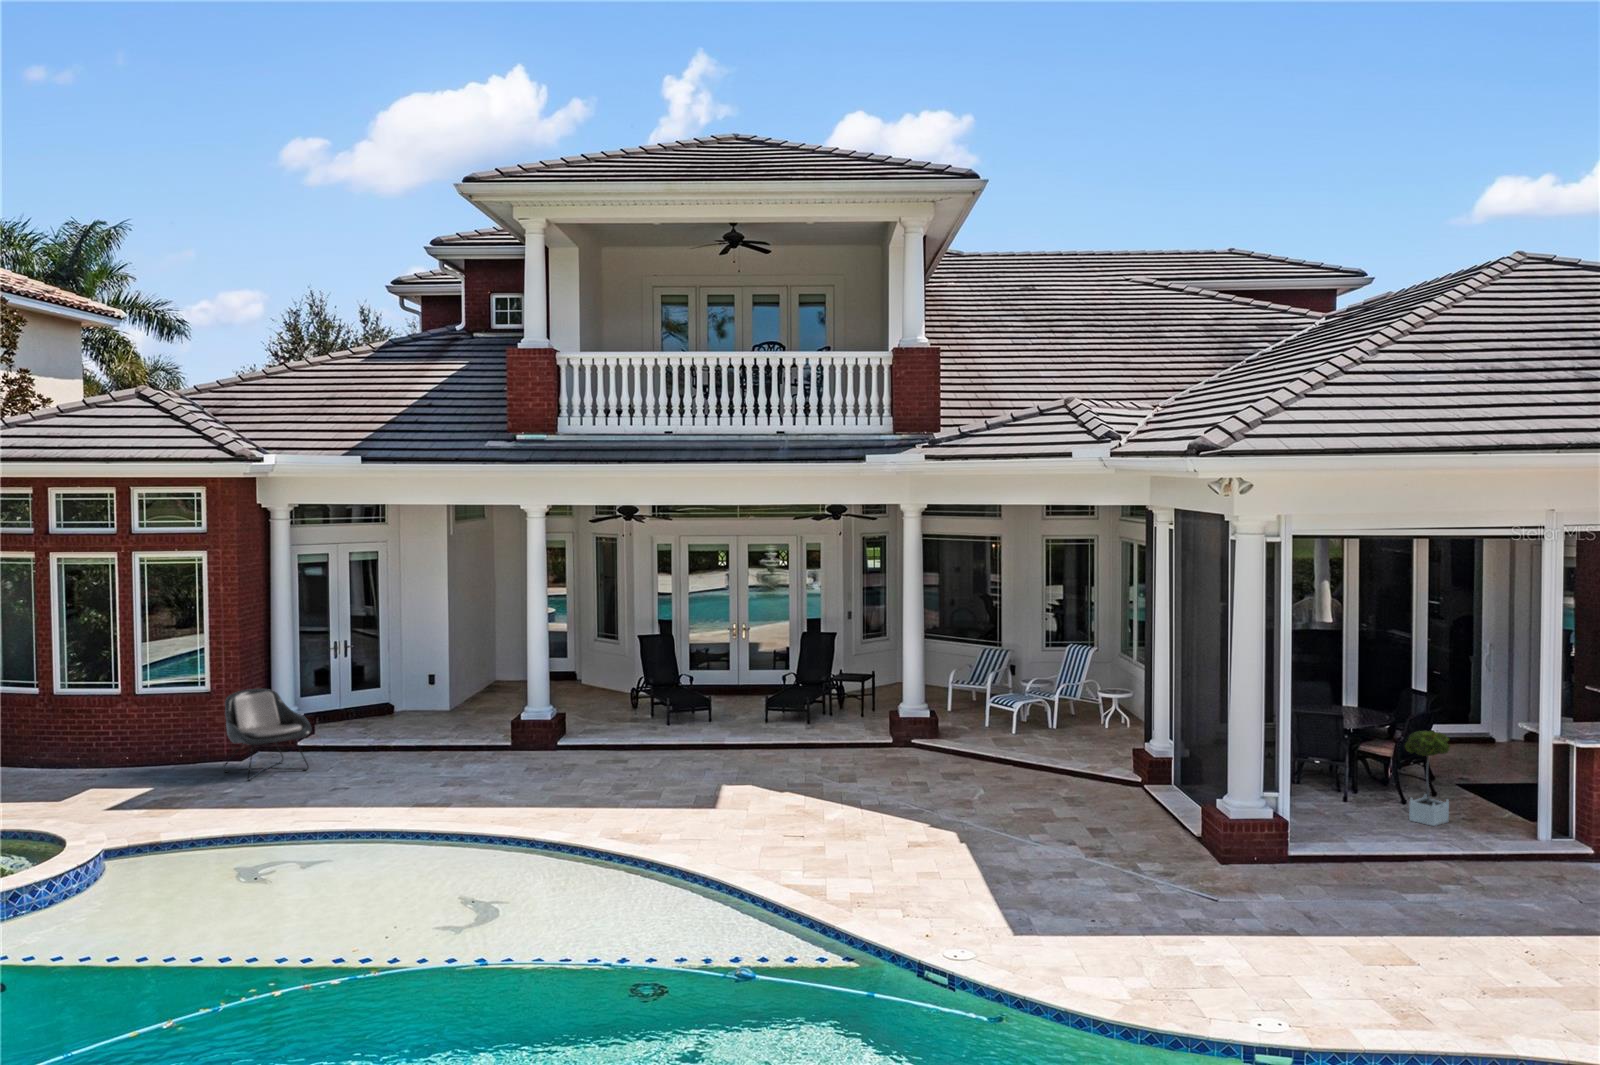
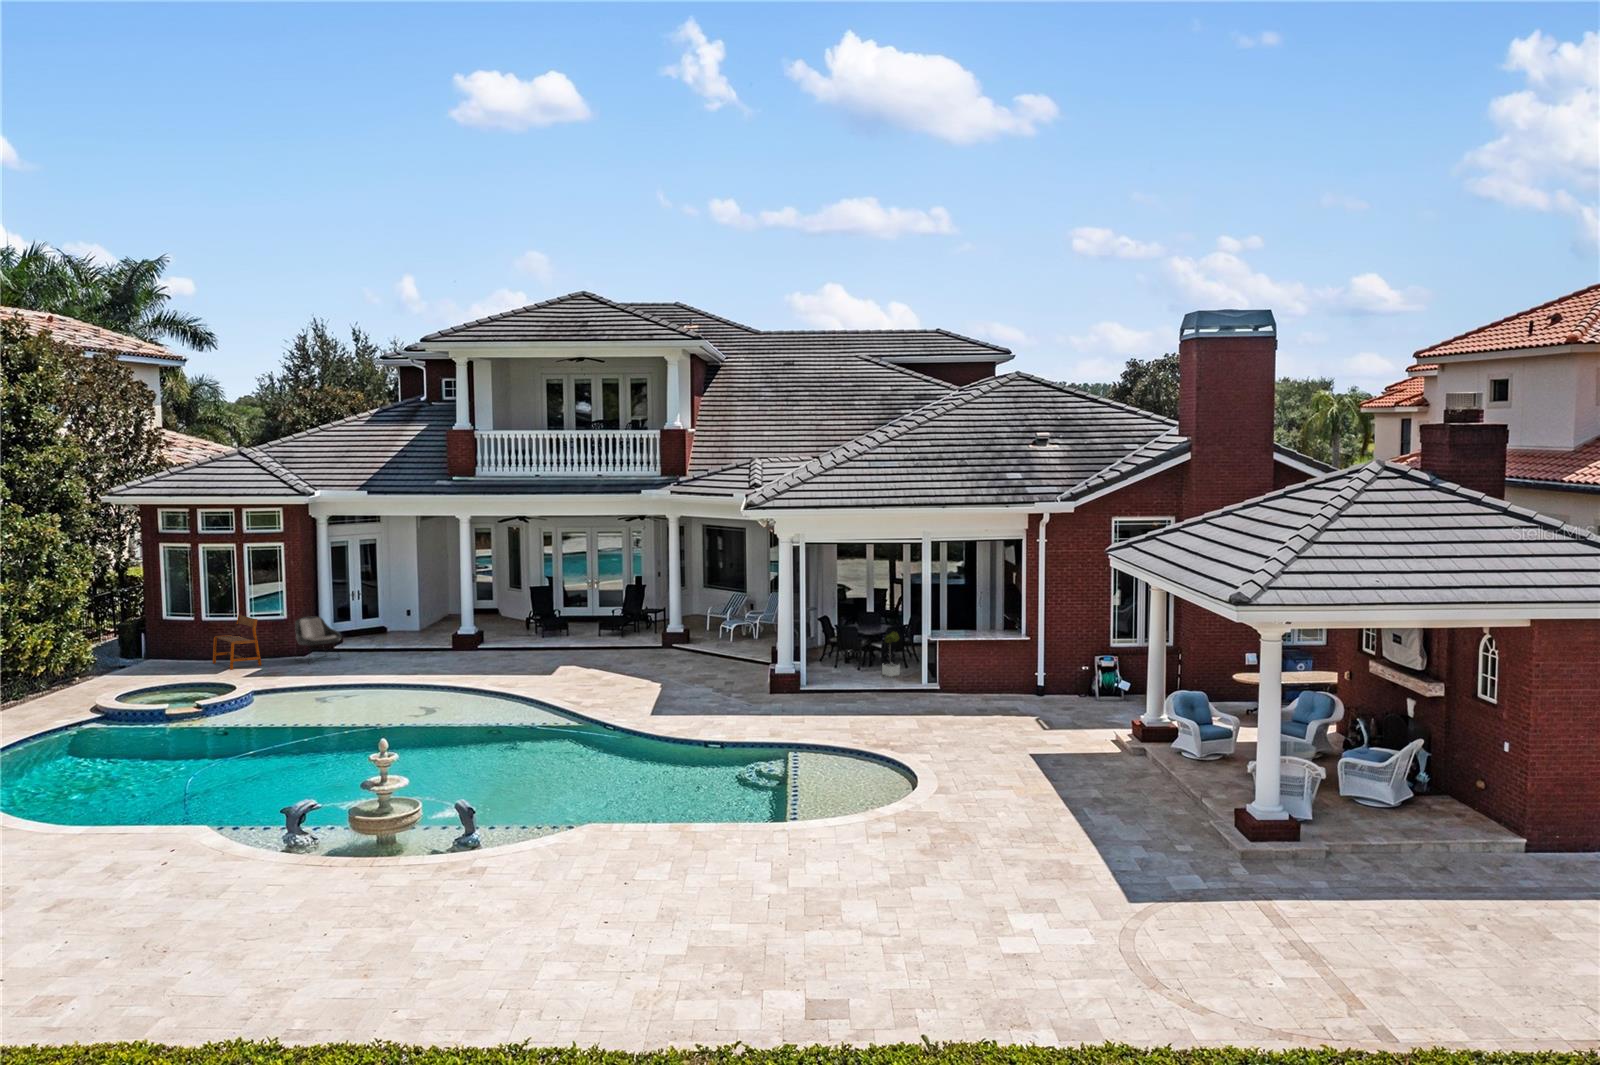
bench: none [70,684,160,794] -> present [213,615,262,670]

